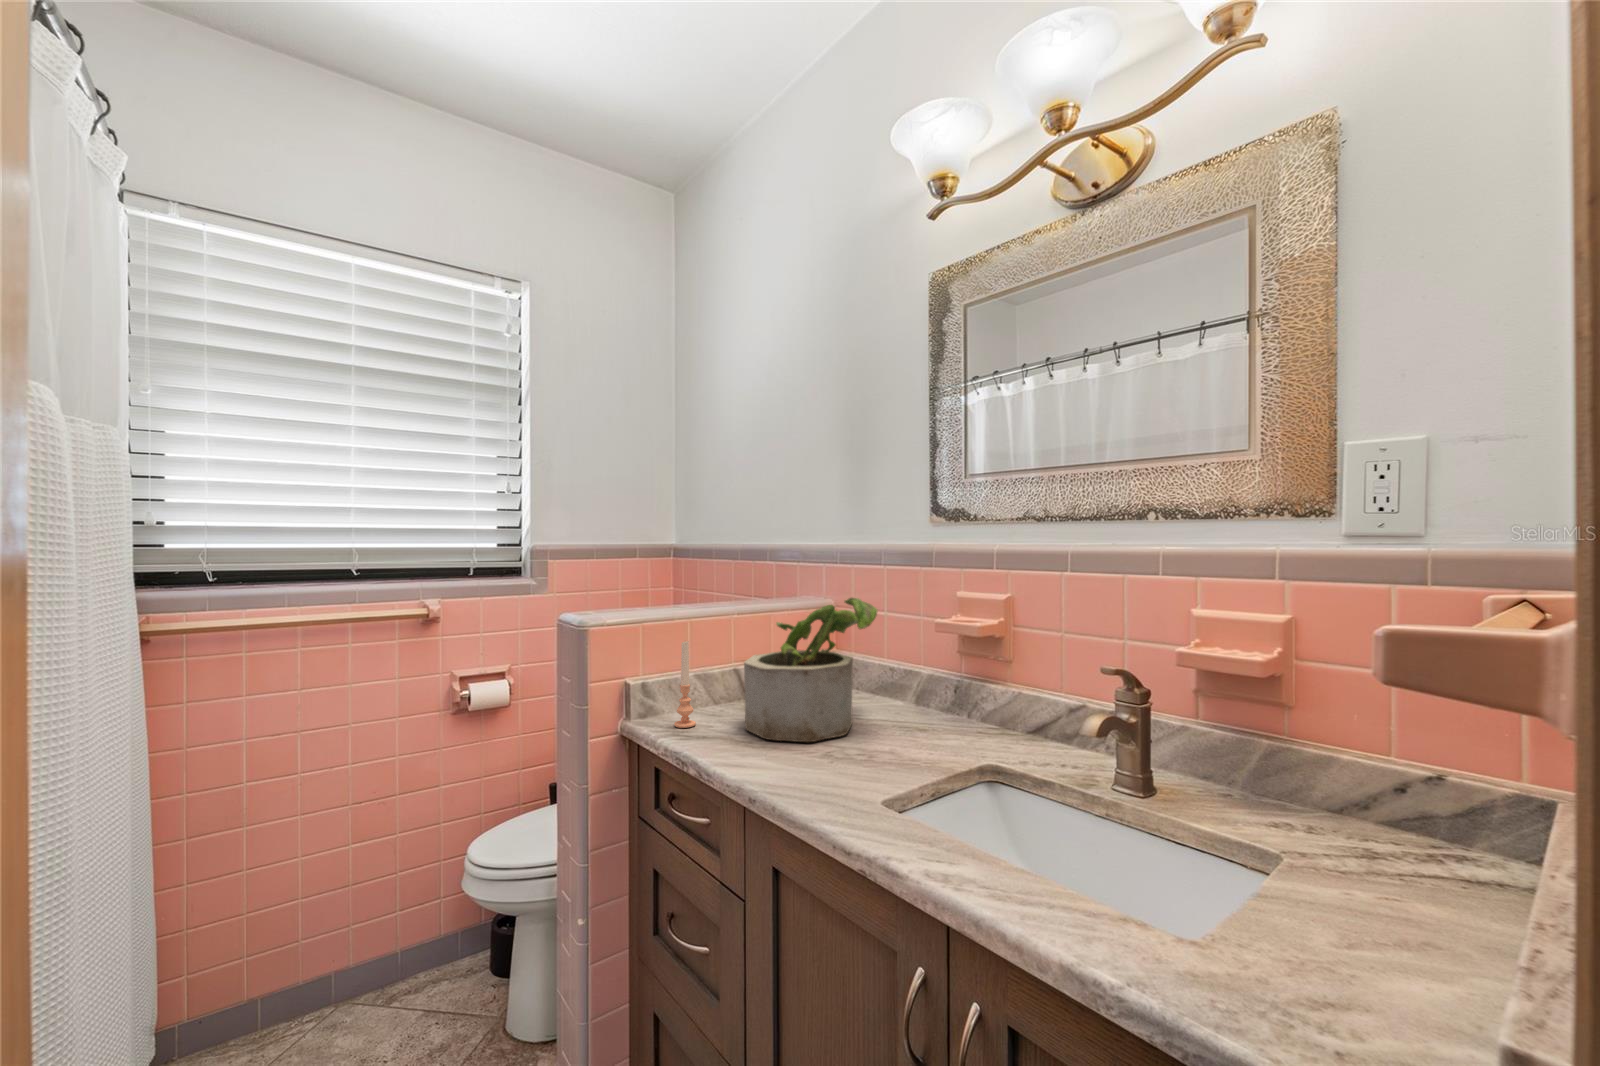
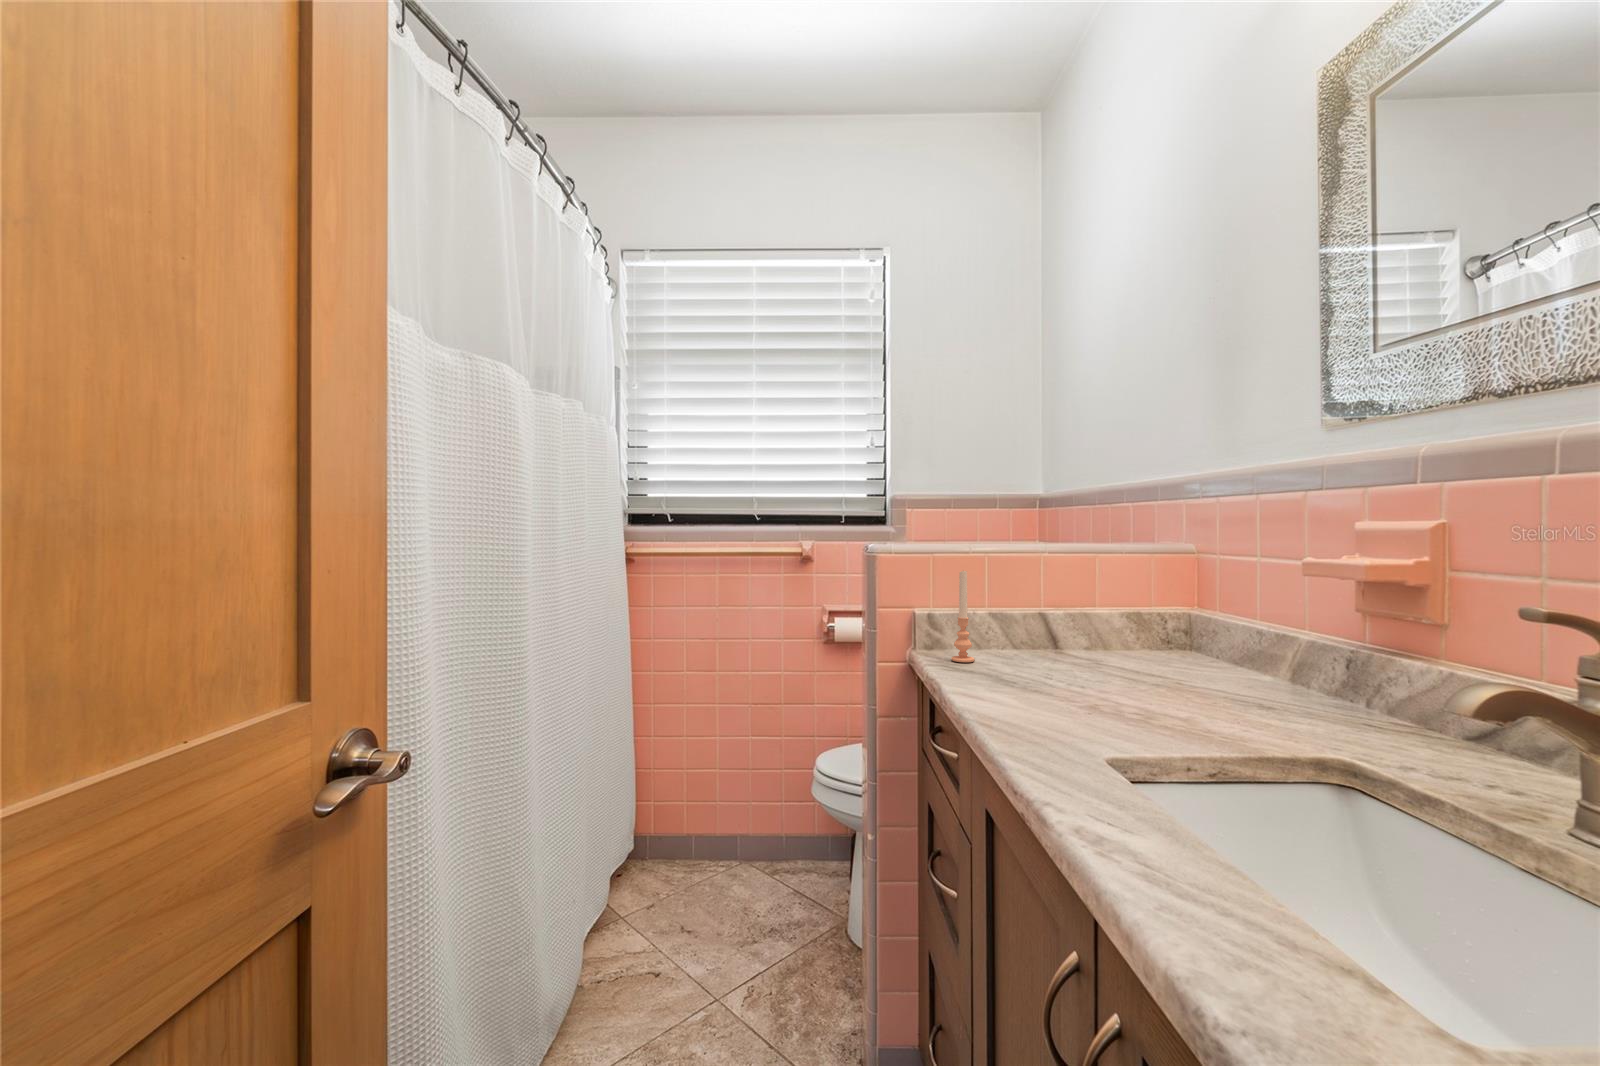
potted plant: present [744,598,877,742] -> none [1020,523,1196,693]

